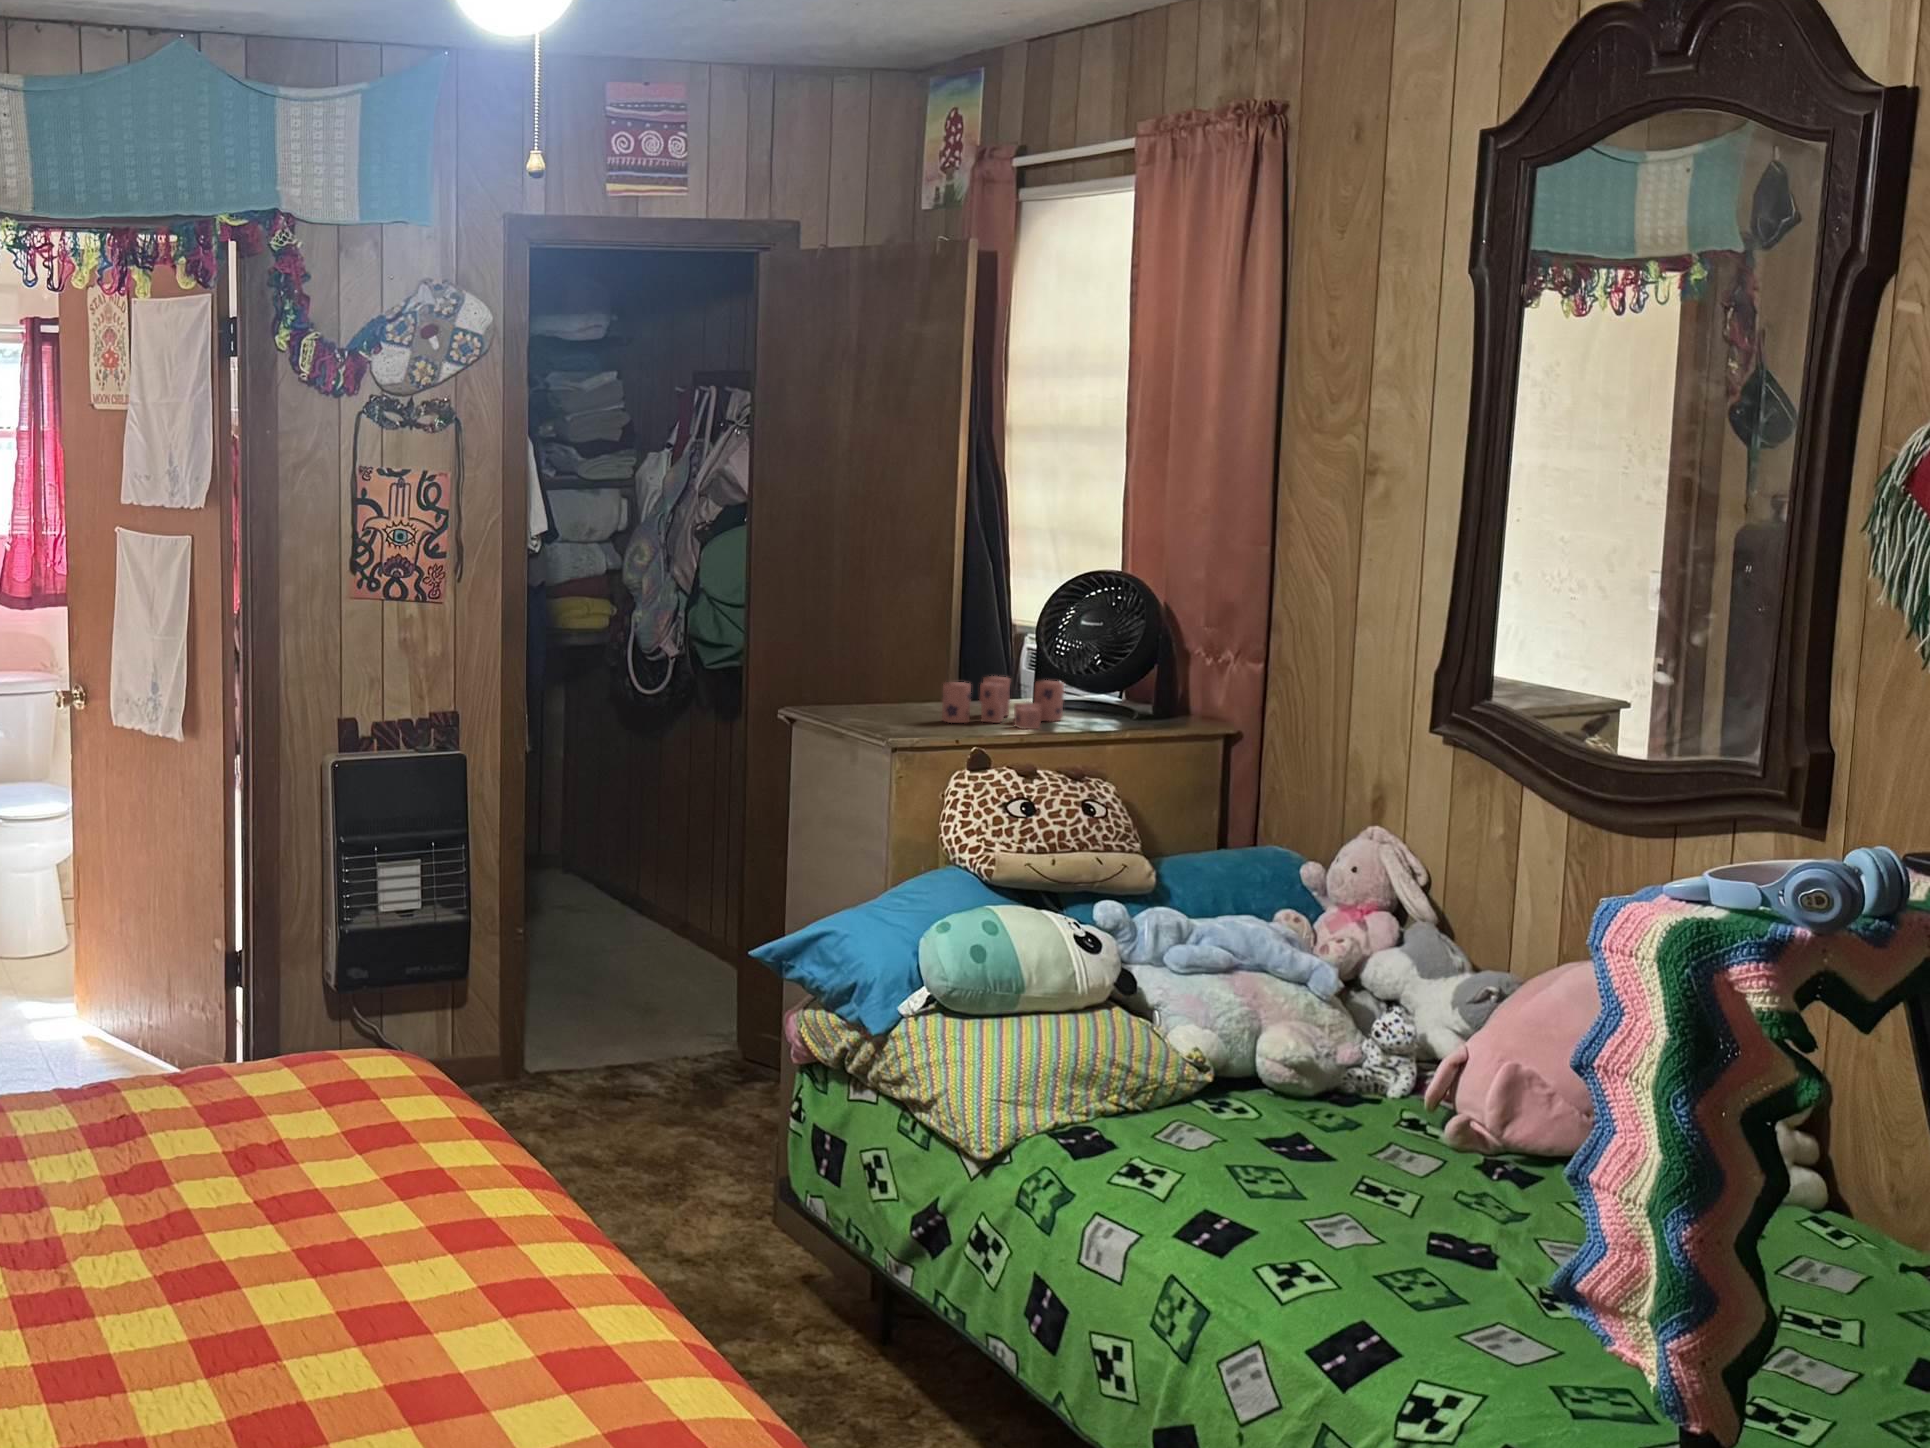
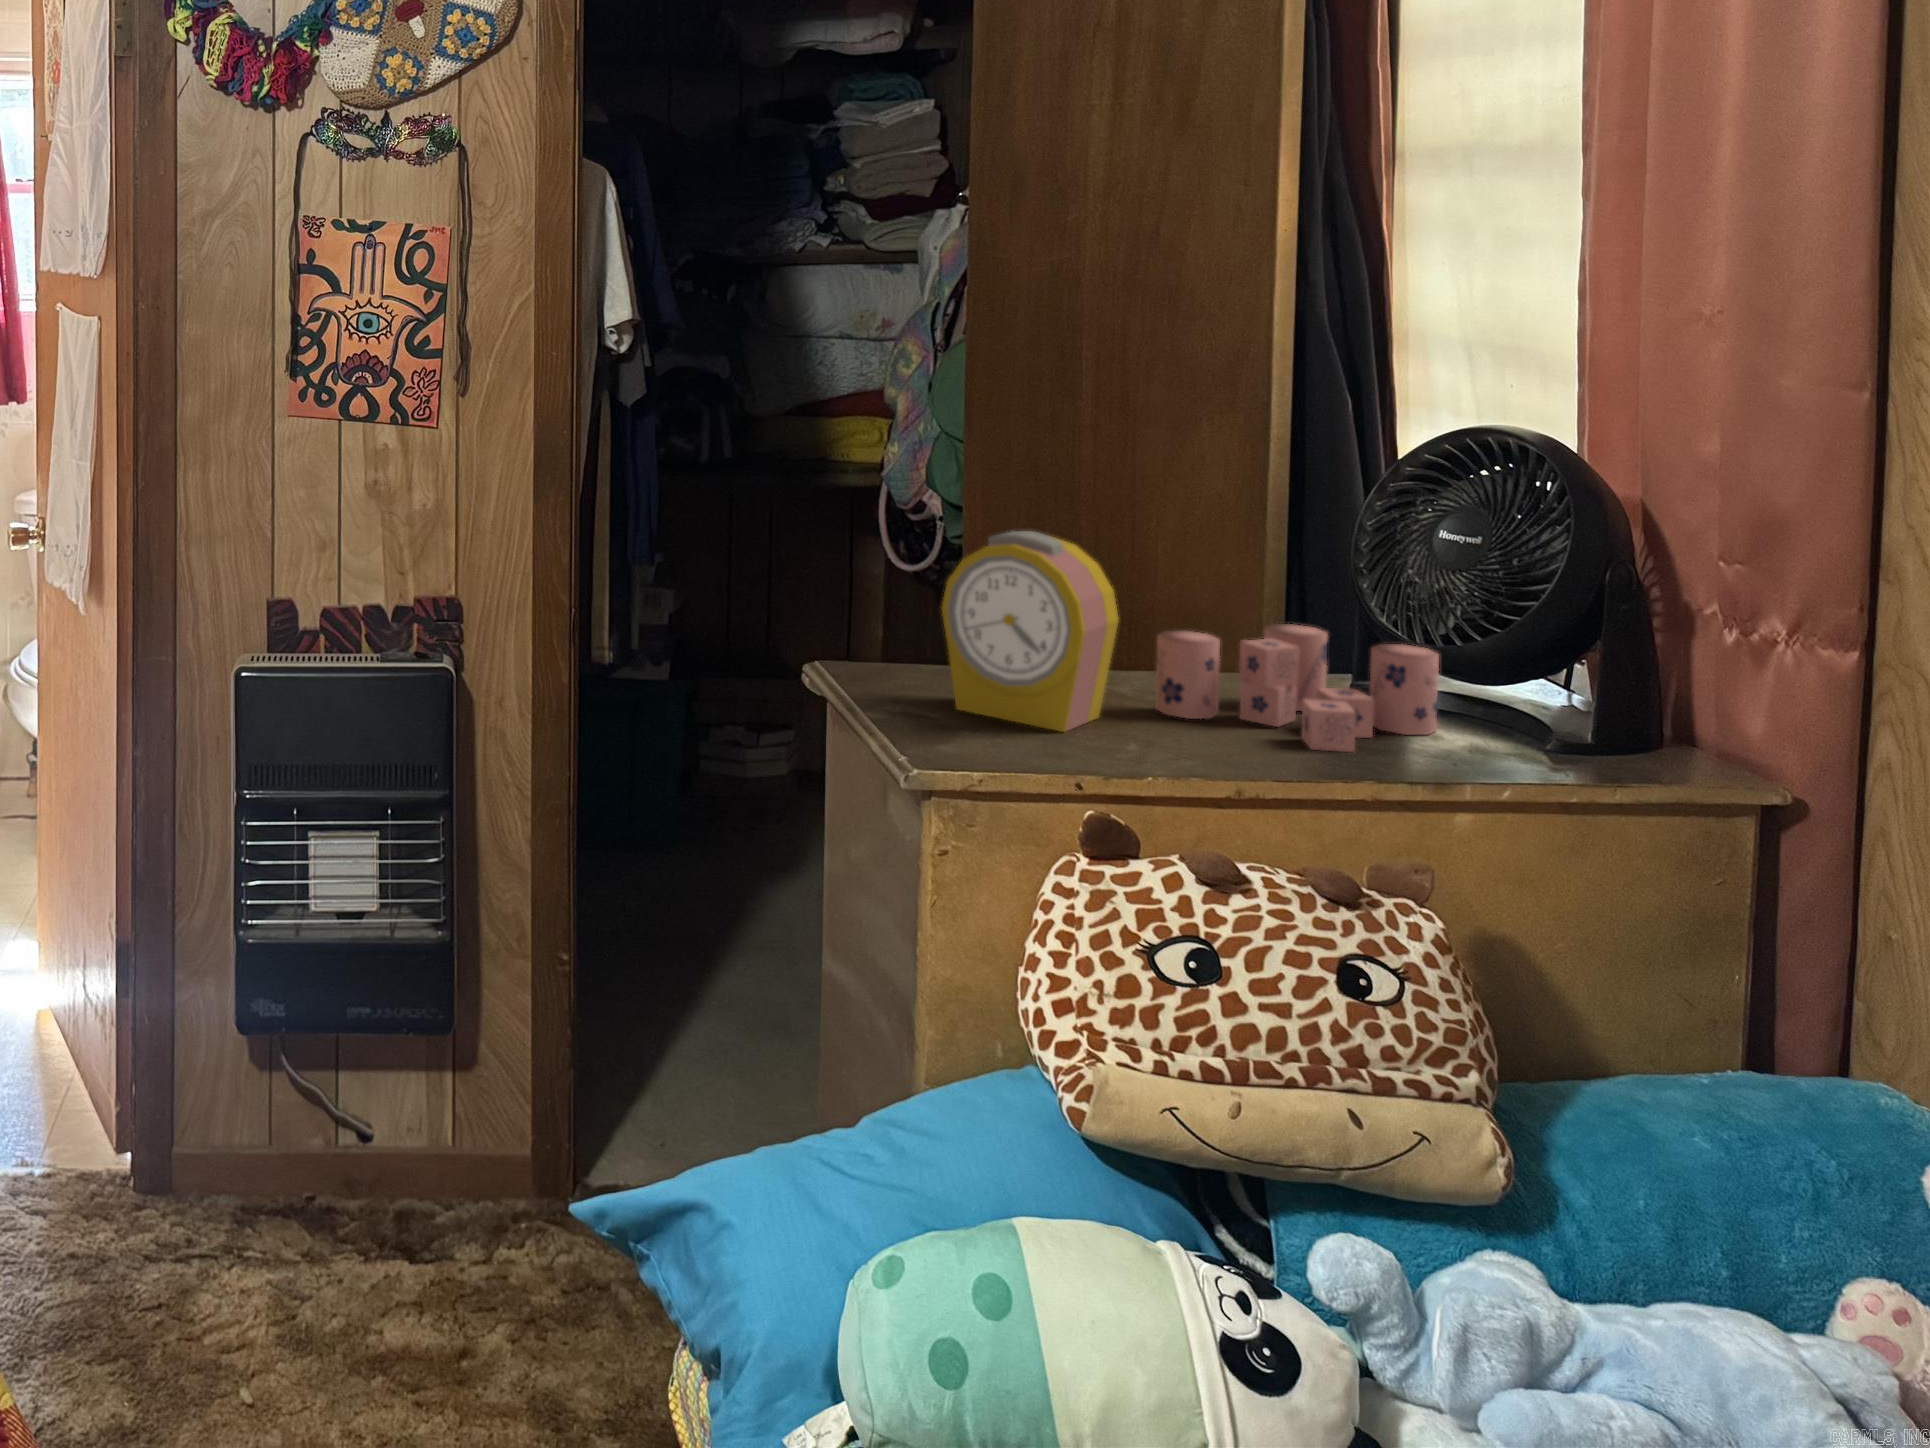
alarm clock: none [850,636,933,732] -> present [941,531,1119,732]

